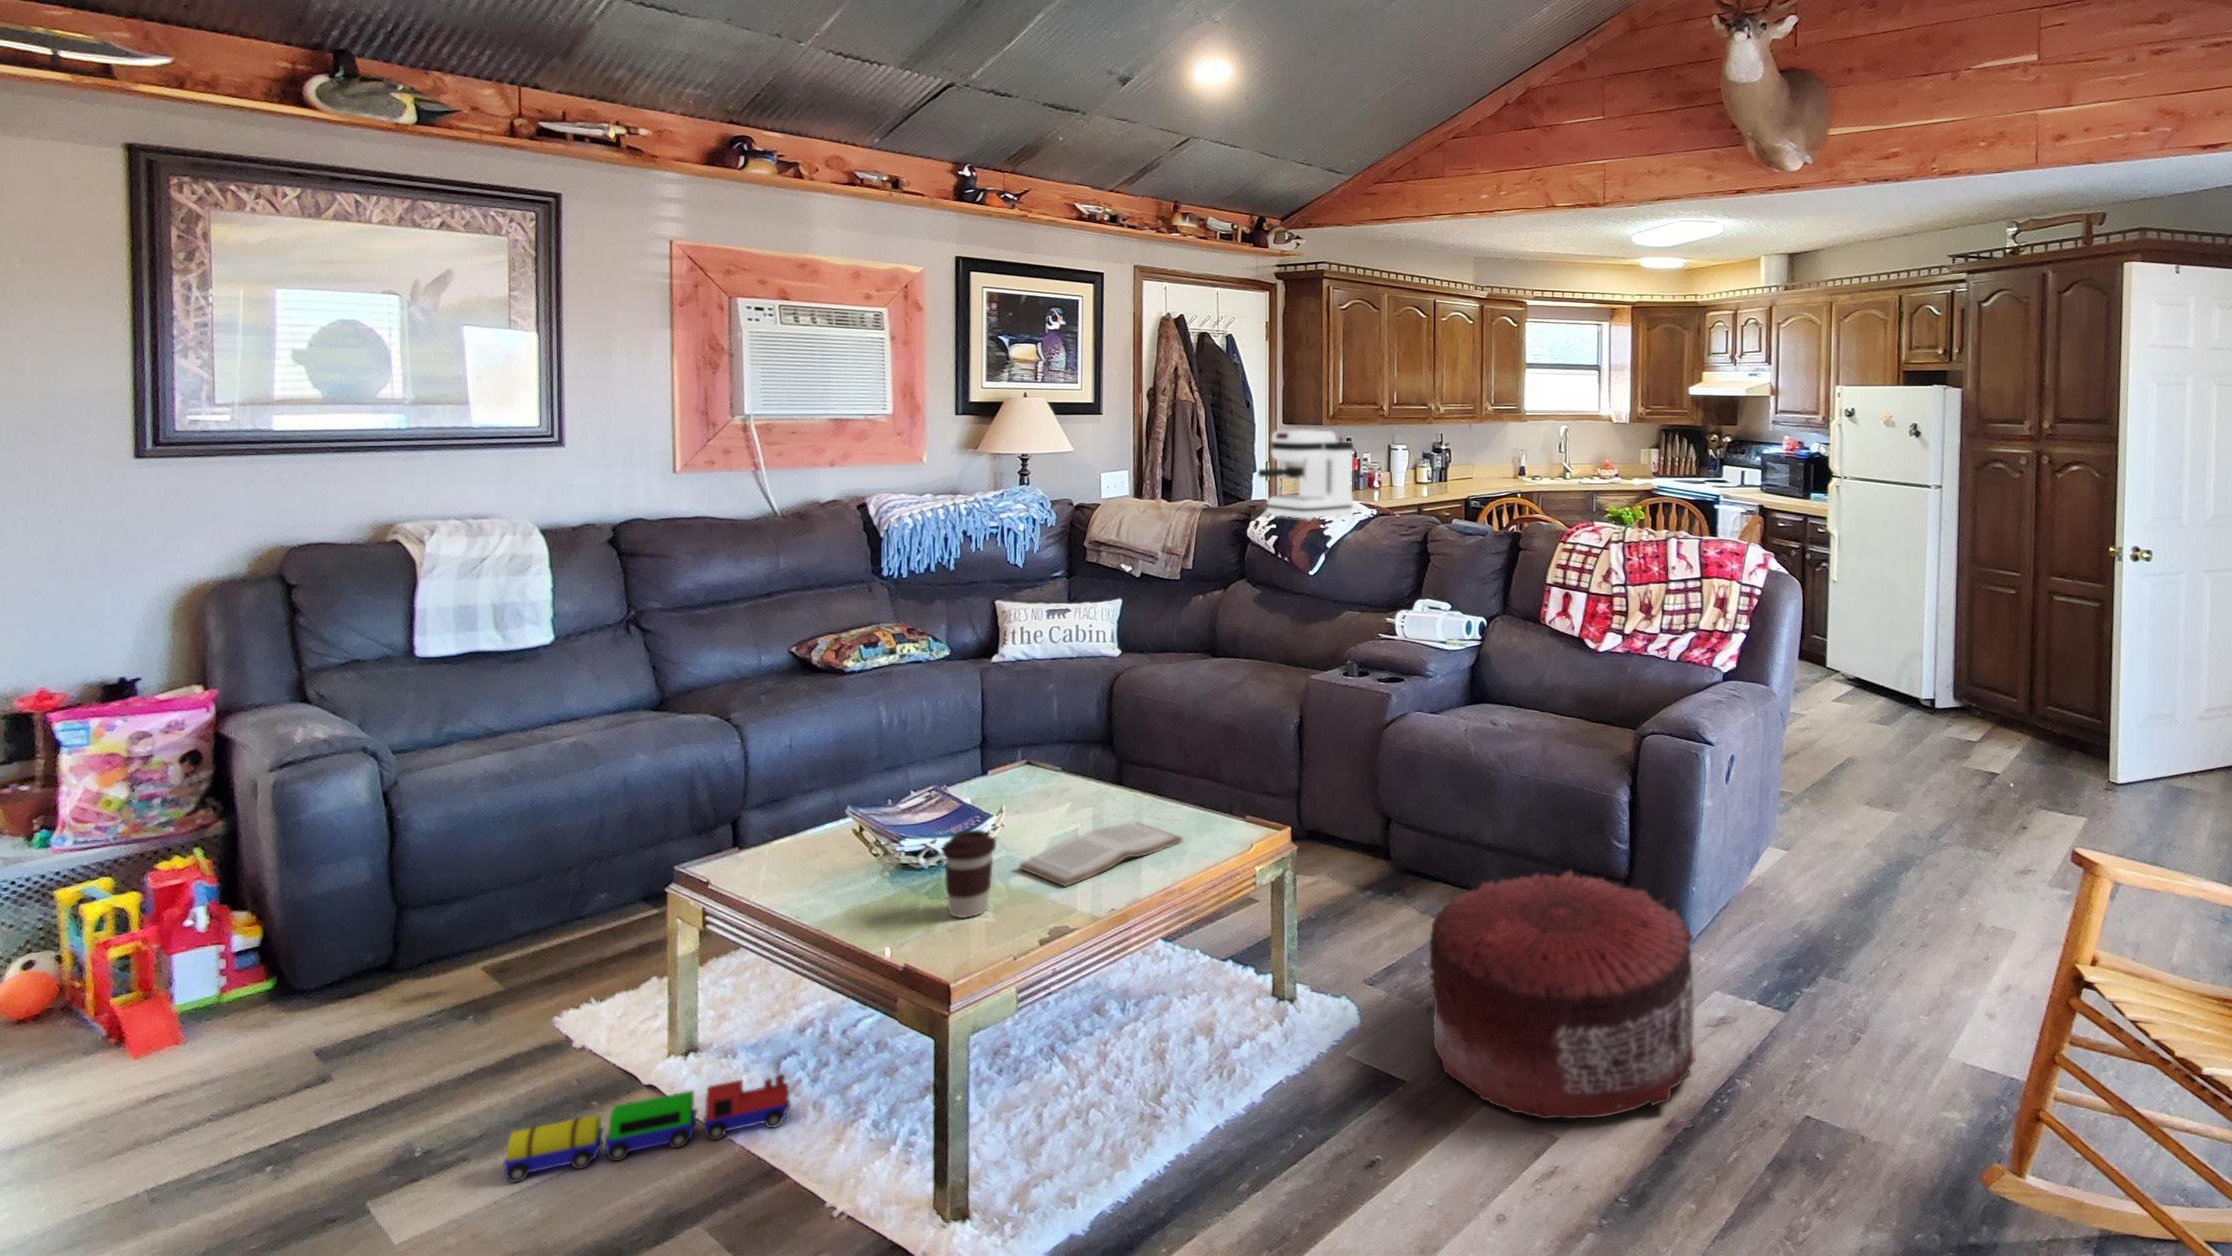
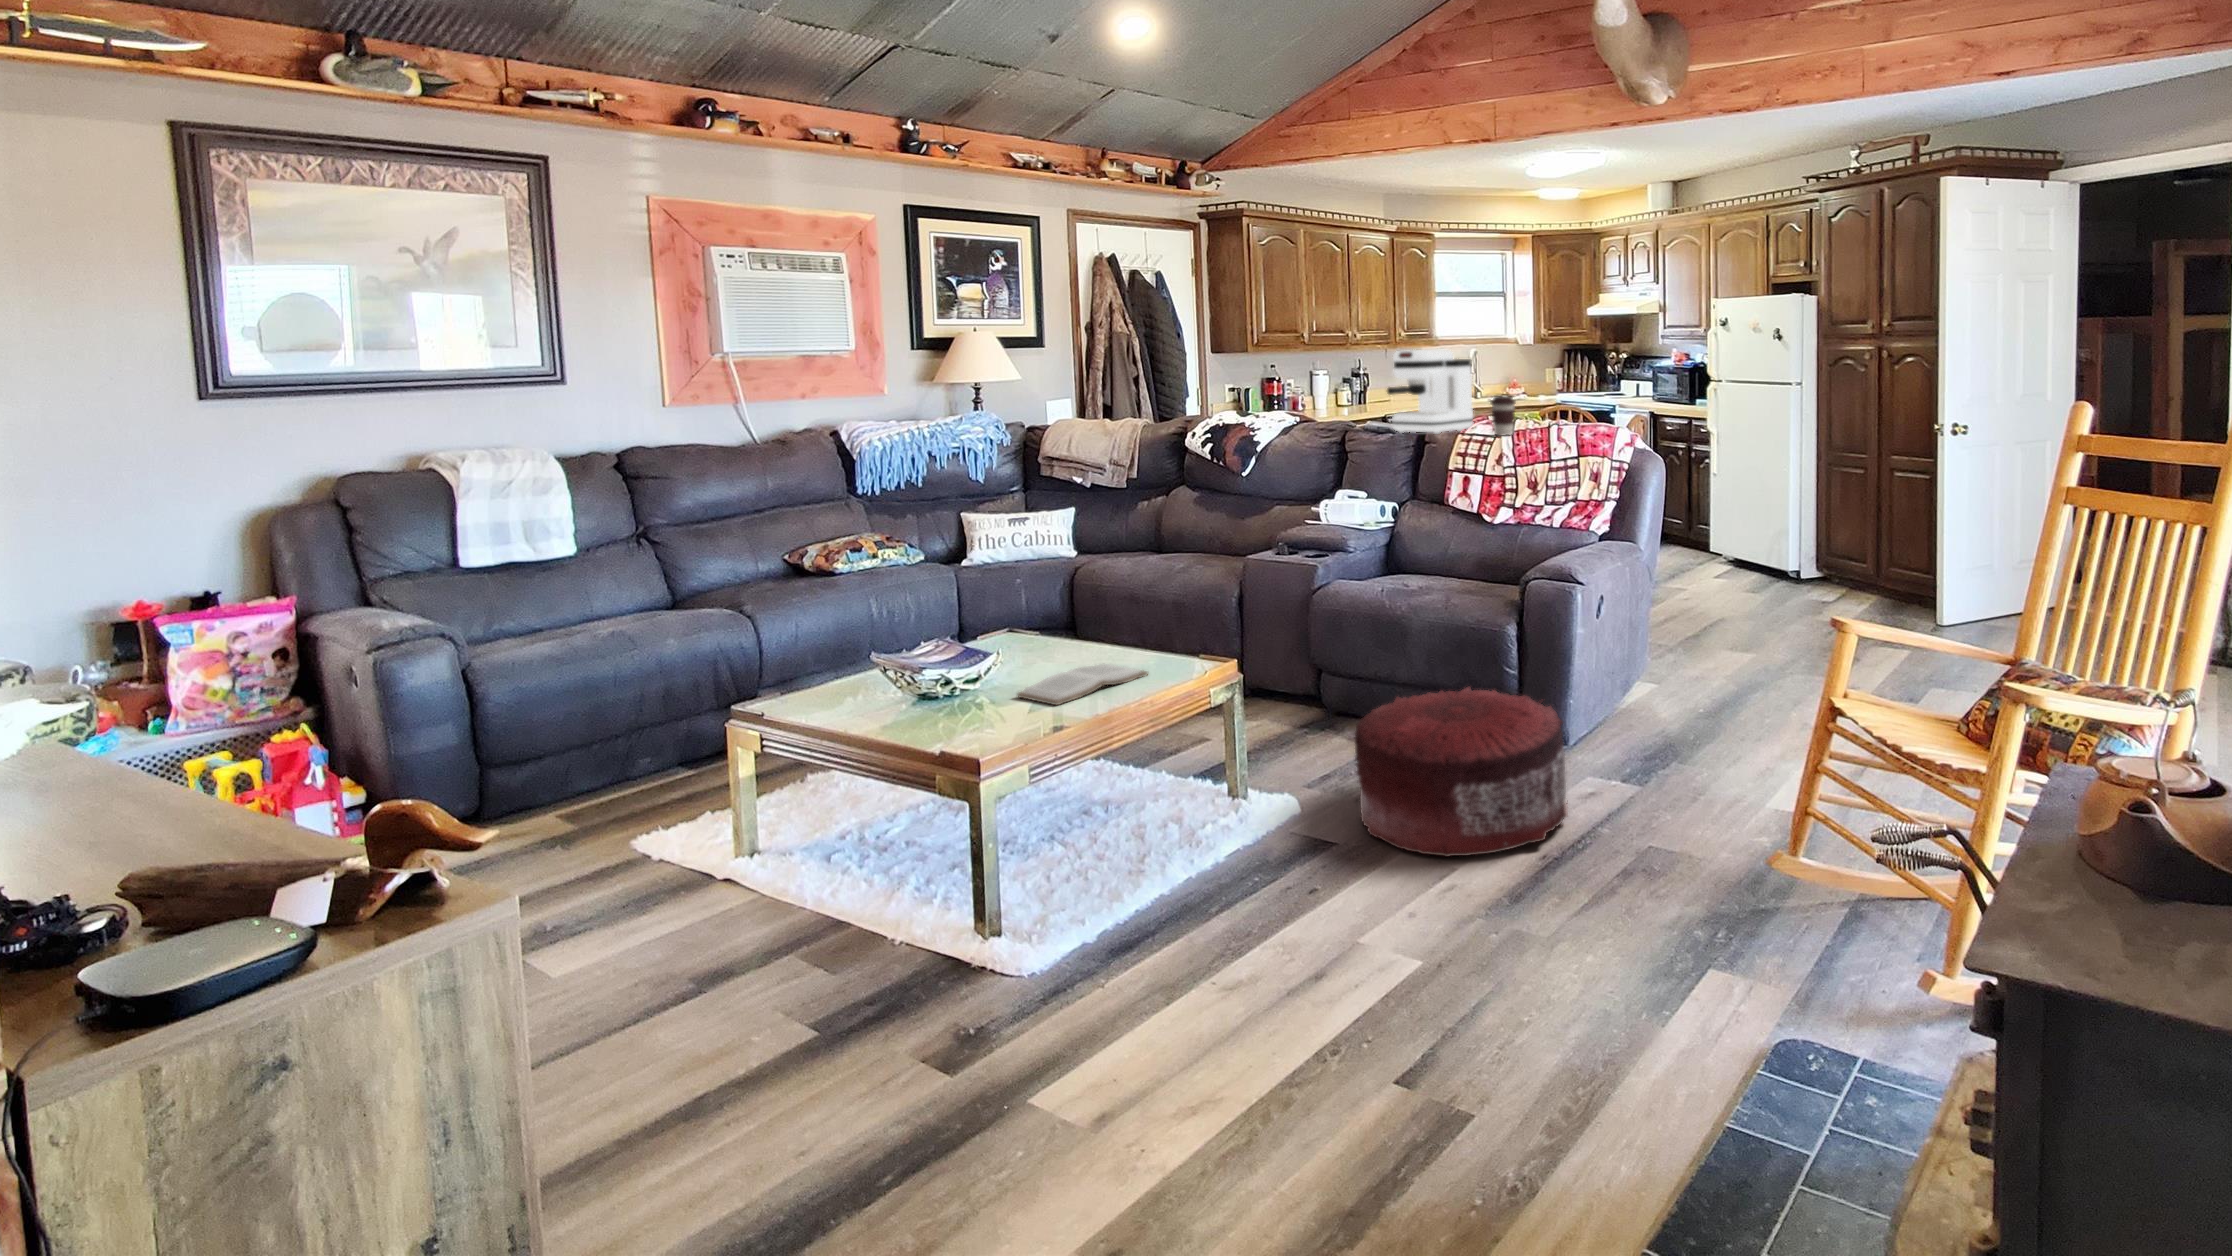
coffee maker: present [1258,430,1353,521] -> present [1387,350,1473,434]
coffee cup: present [942,830,996,917] -> present [1491,396,1516,436]
toy train: present [504,1074,791,1182] -> none [626,856,846,938]

